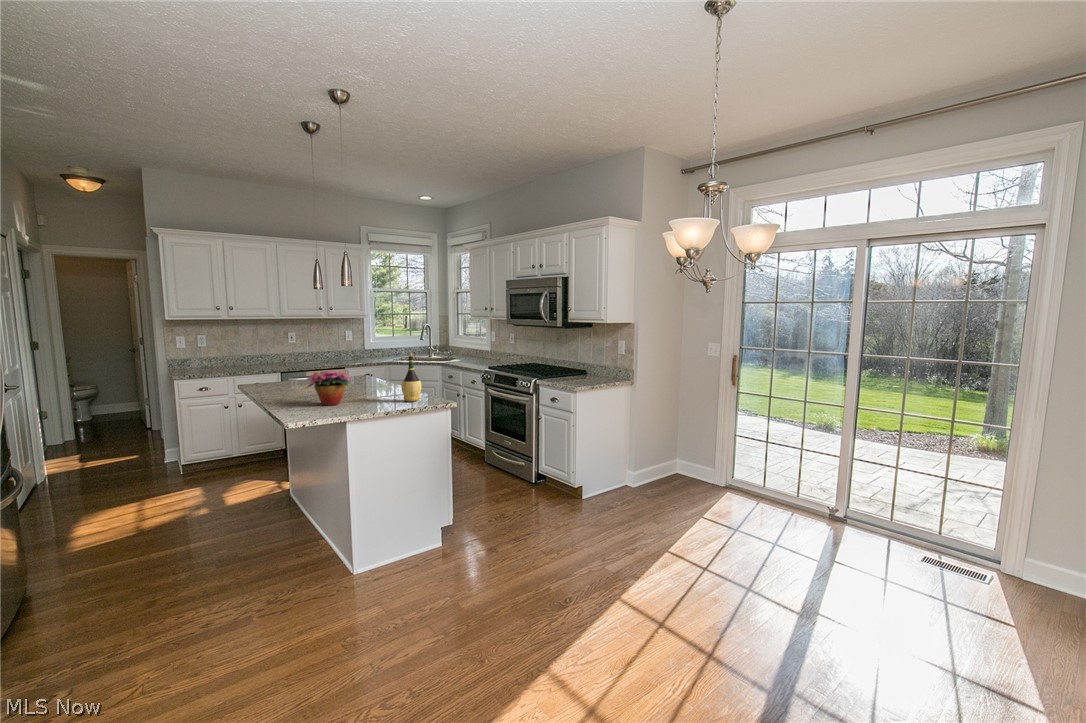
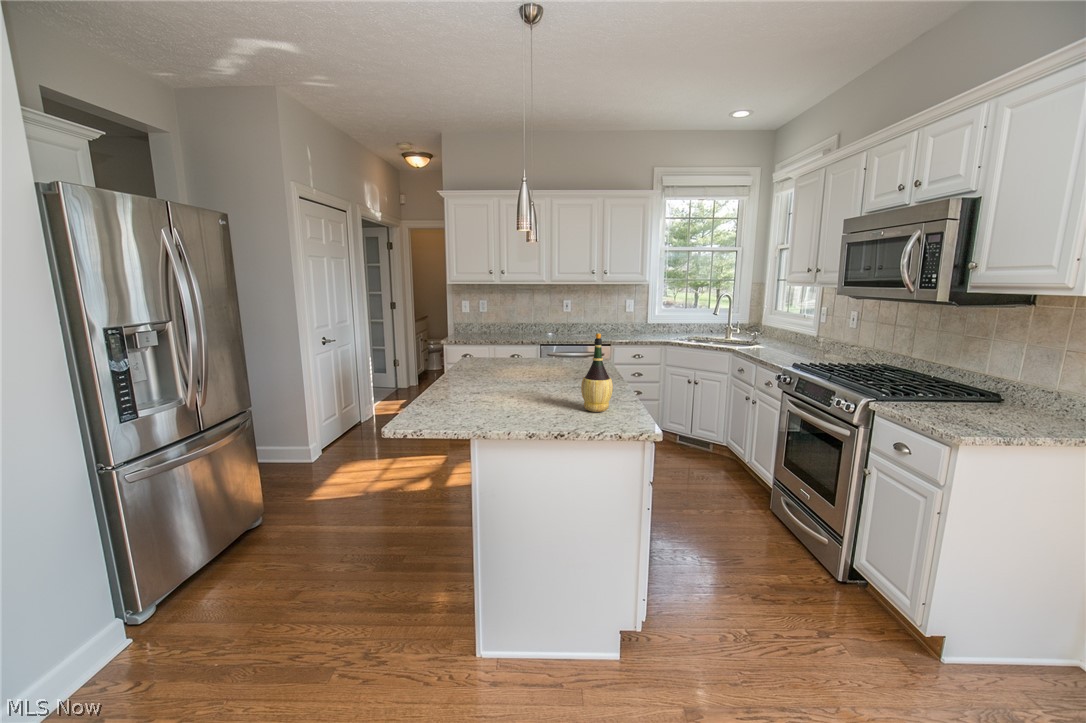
flower arrangement: present [307,371,349,406] -> none [451,349,524,399]

